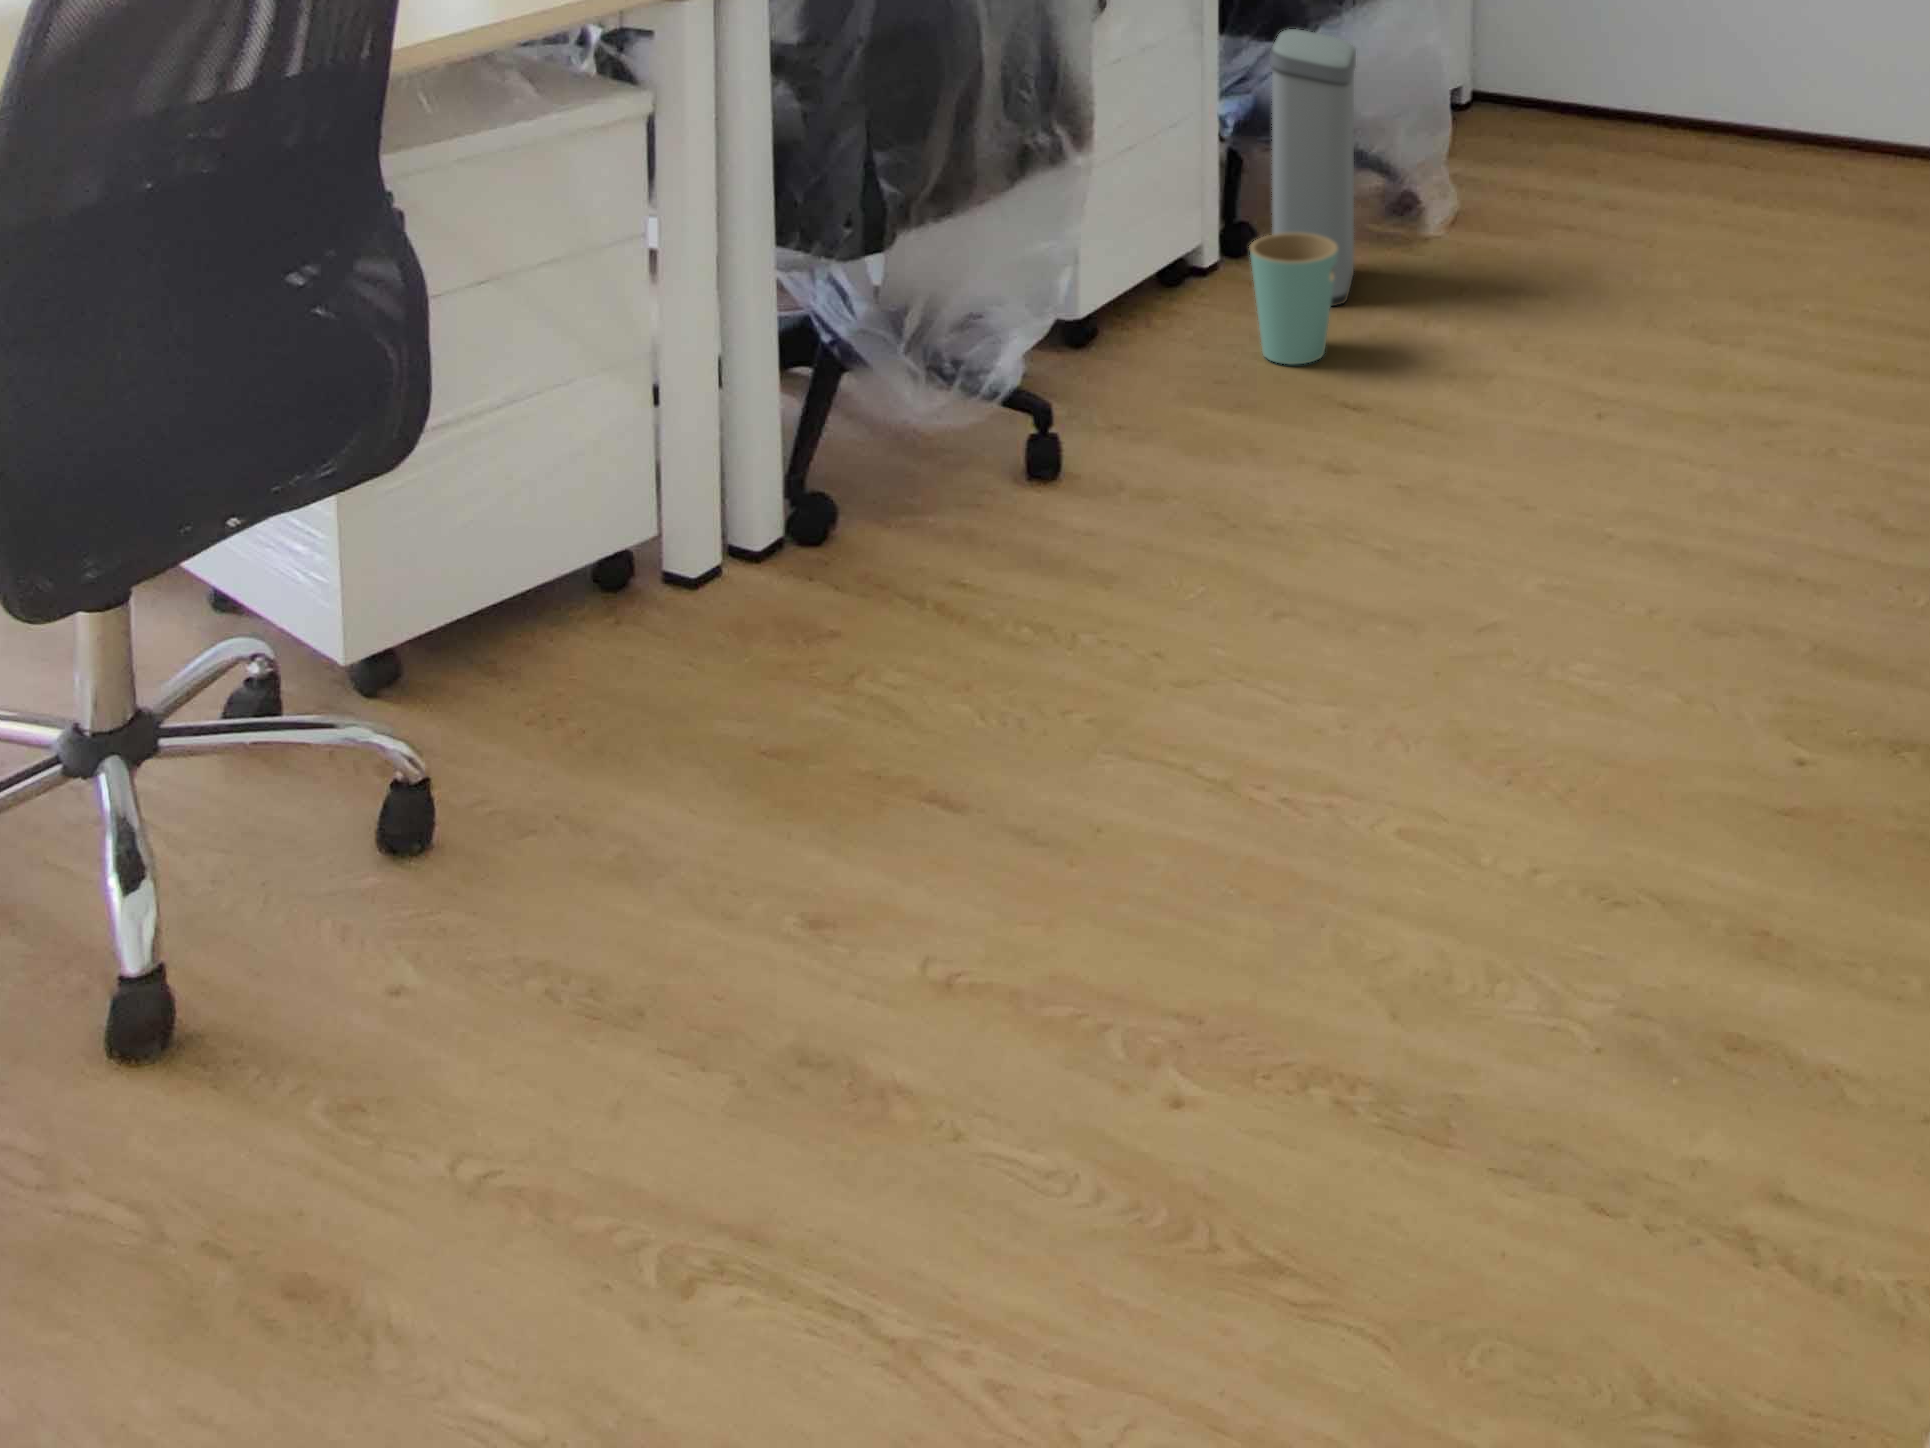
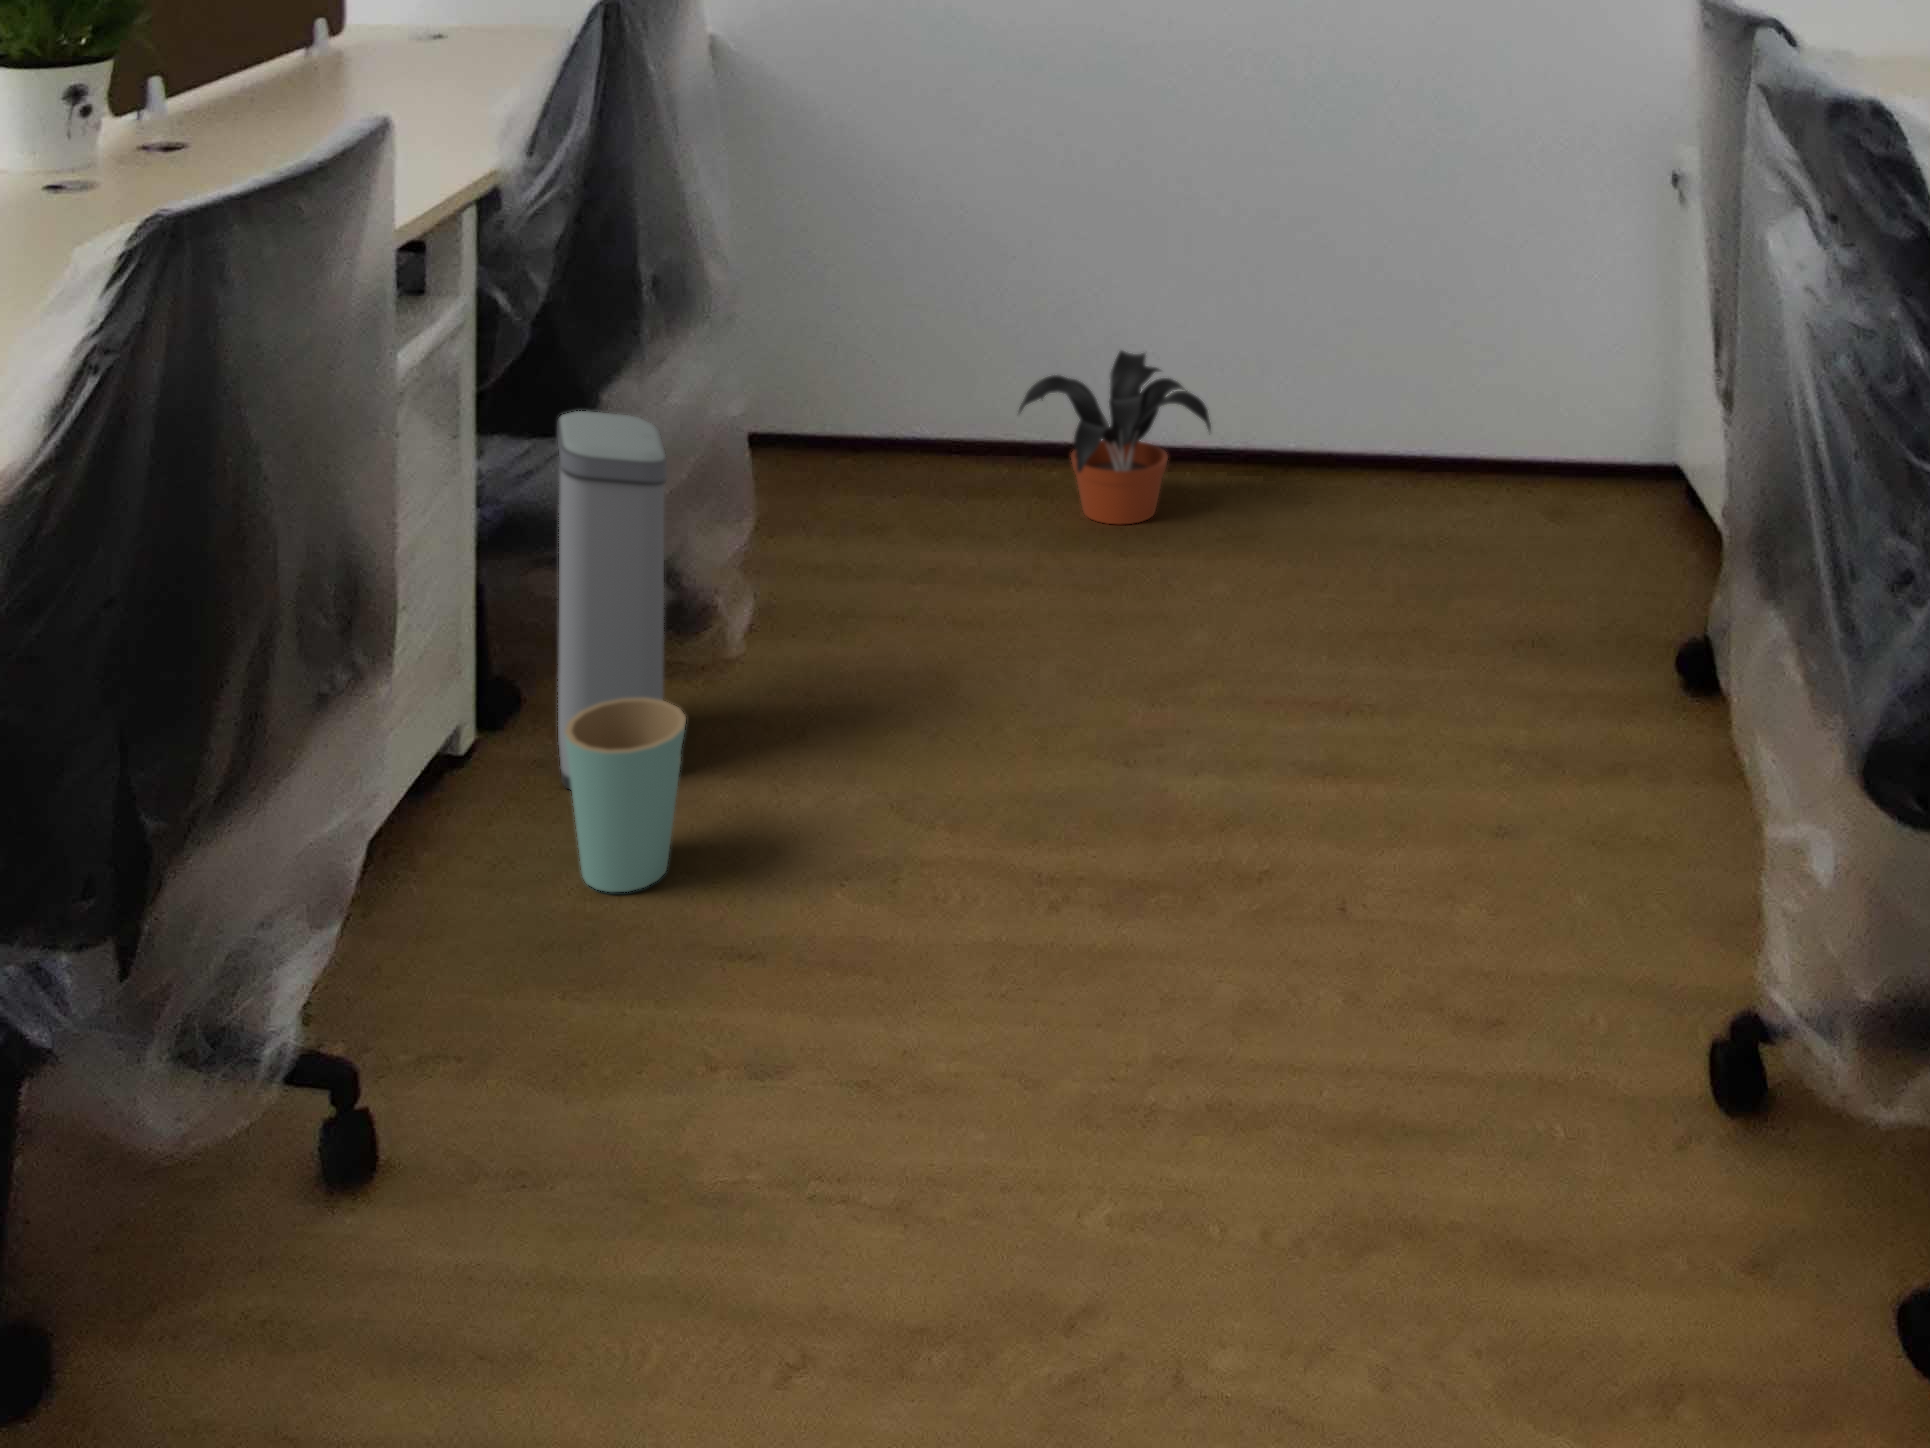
potted plant: none [1712,52,1881,197] -> present [1019,351,1211,524]

